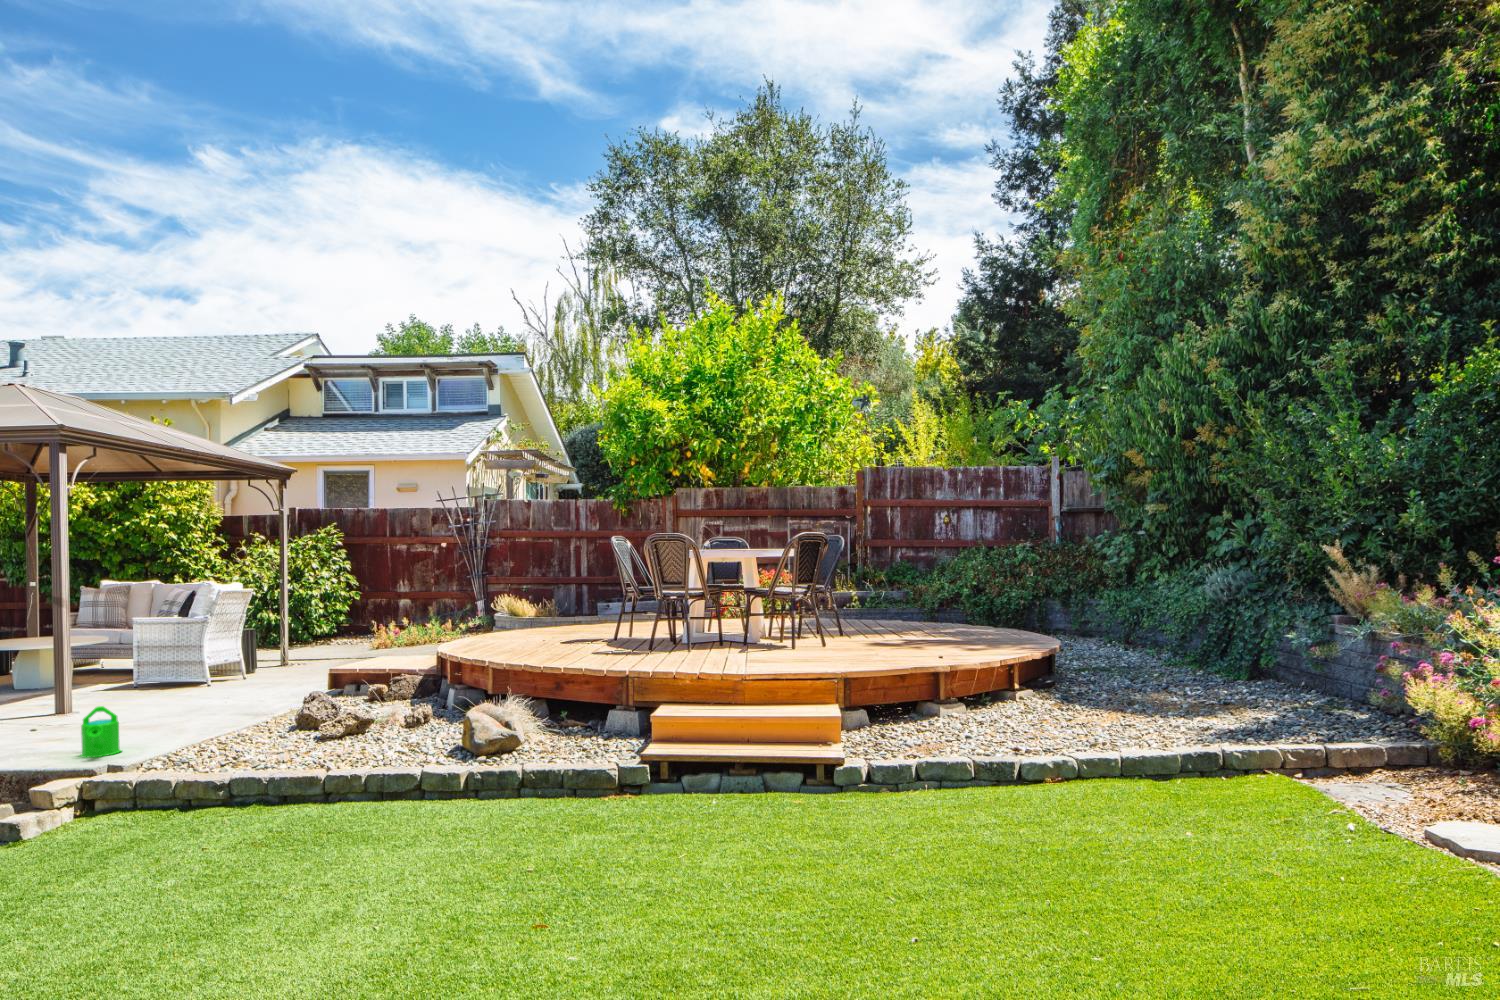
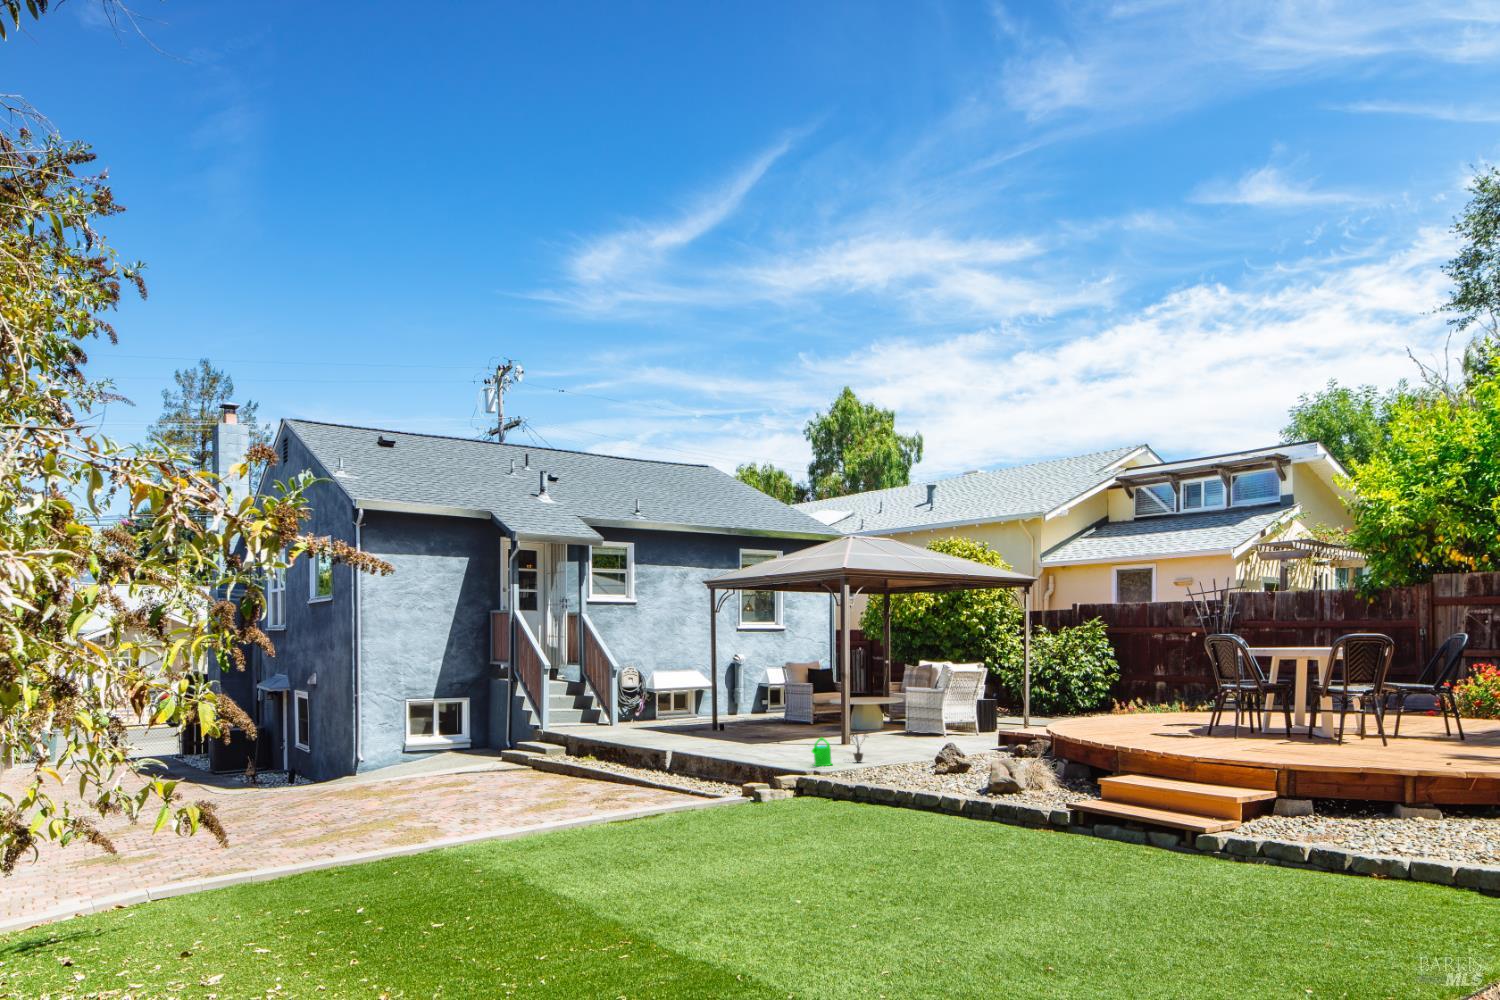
decorative plant: none [128,678,182,741] -> present [848,727,865,762]

